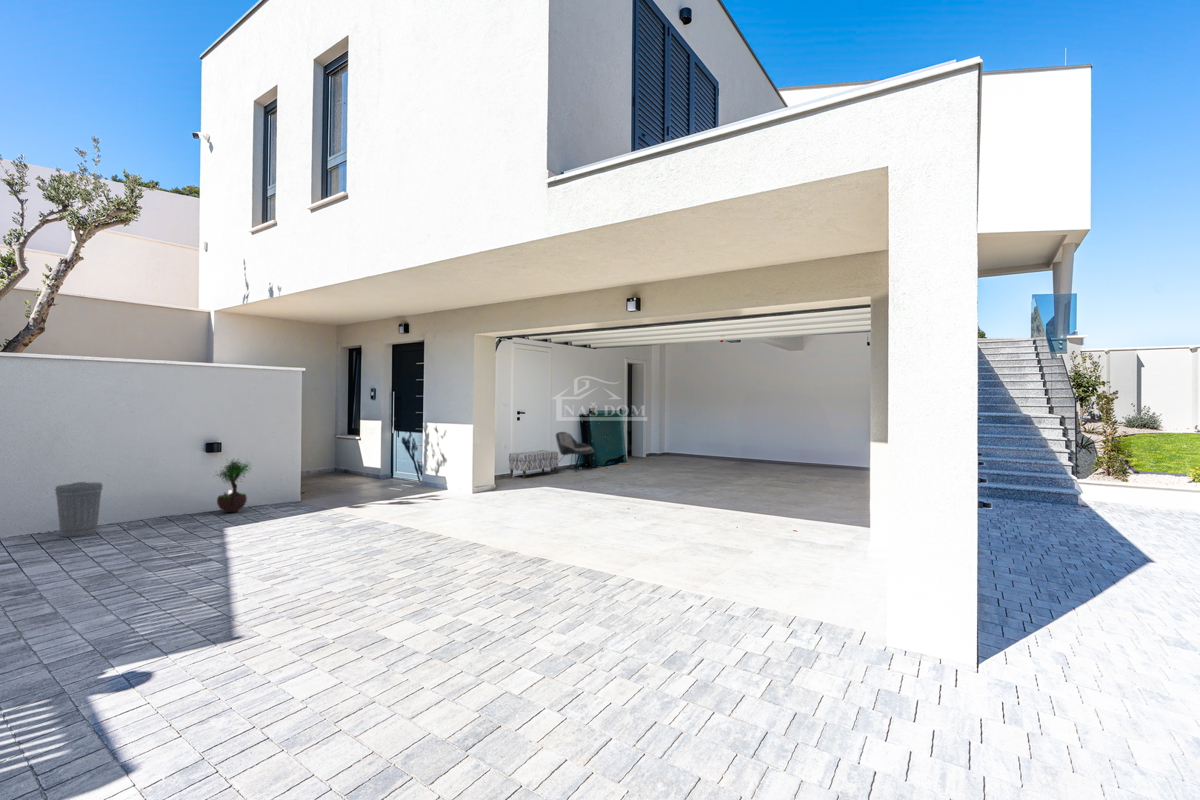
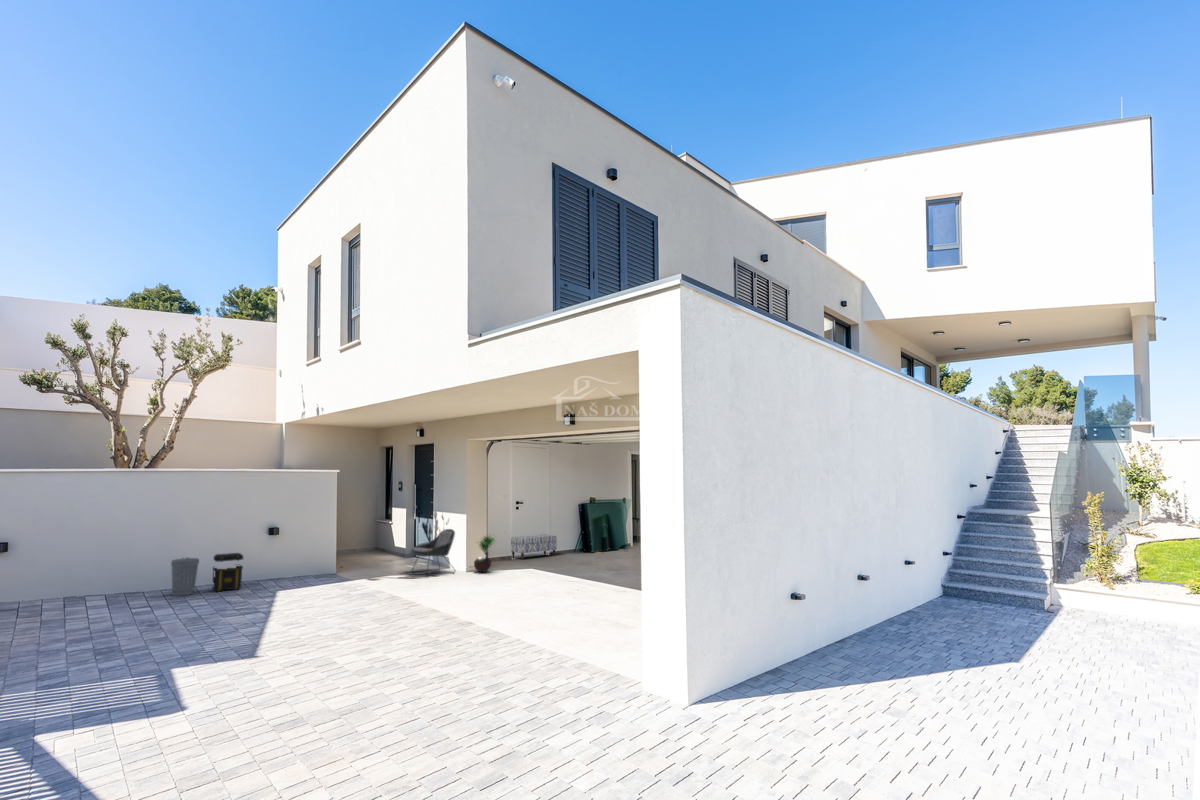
lounge chair: present [556,432,594,470] -> present [410,529,455,576]
potted tree: present [217,461,248,512] -> present [474,537,494,572]
toolbox: none [125,474,173,528] -> present [213,553,243,591]

